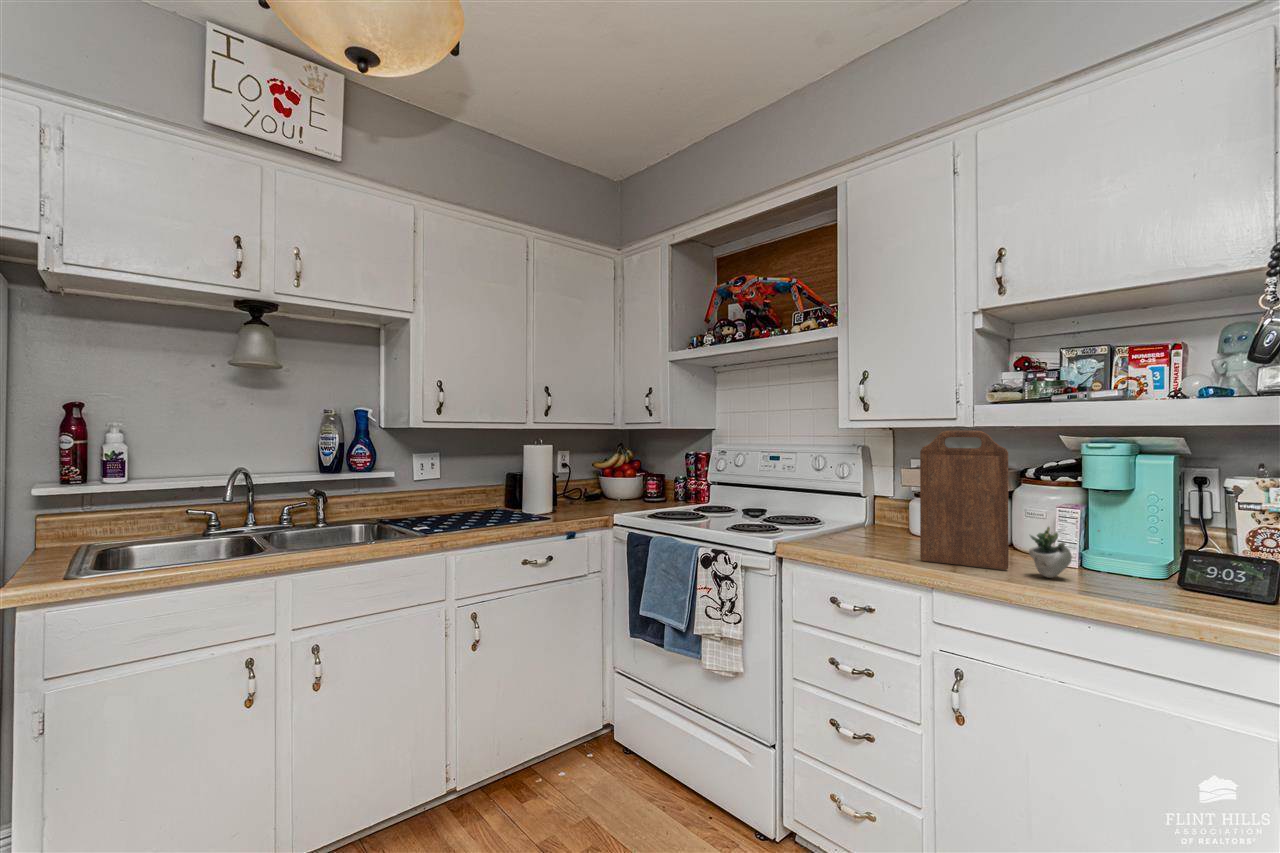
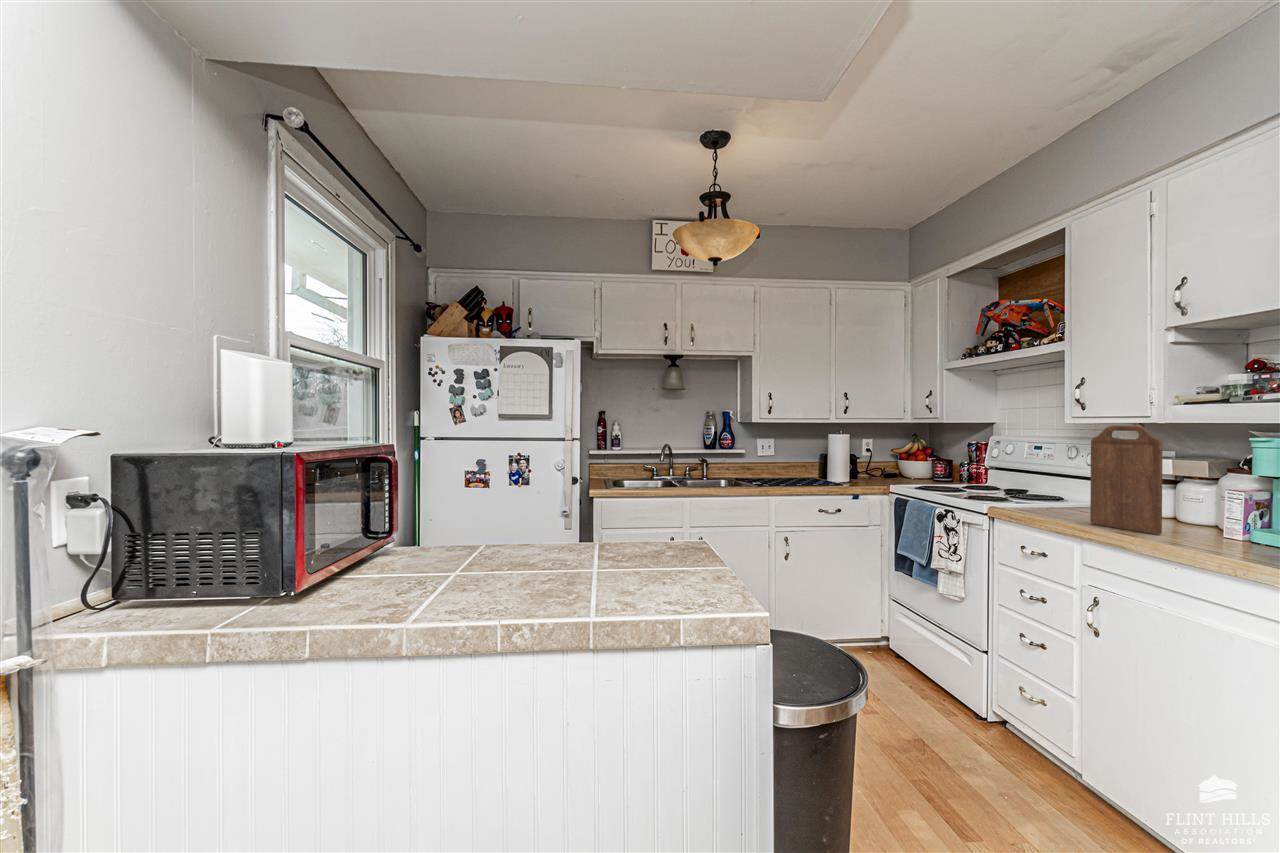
succulent plant: present [1029,527,1100,578] -> none [1169,501,1213,541]

